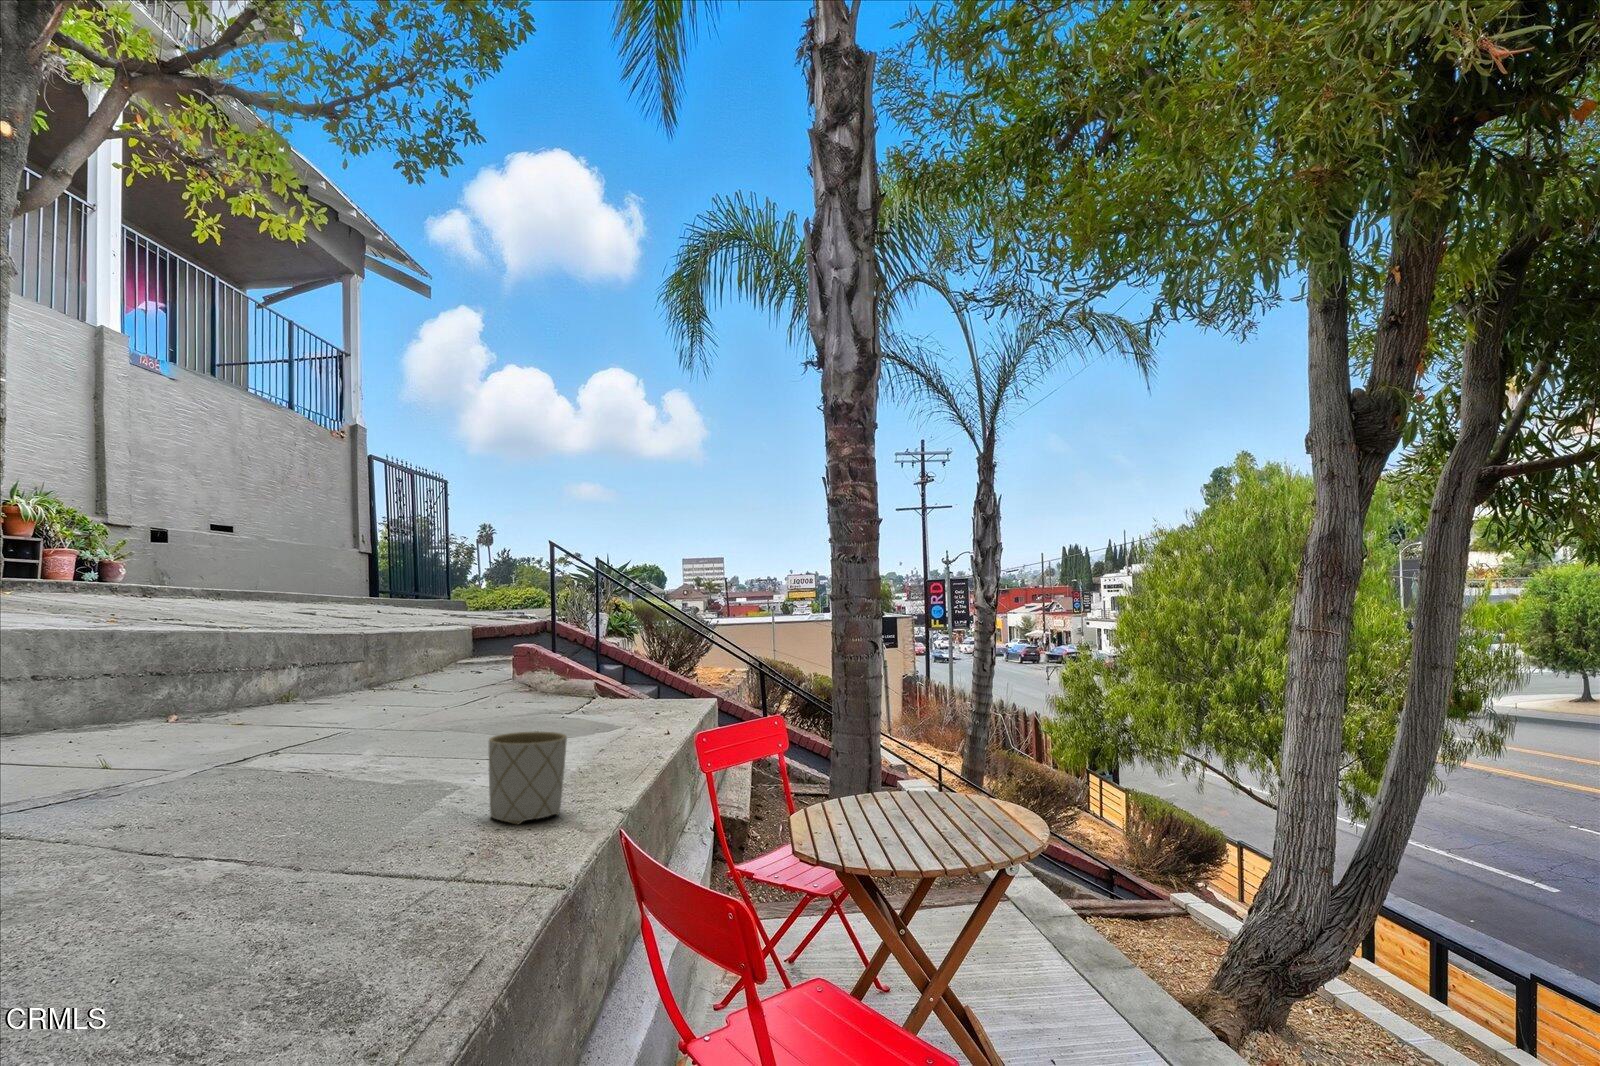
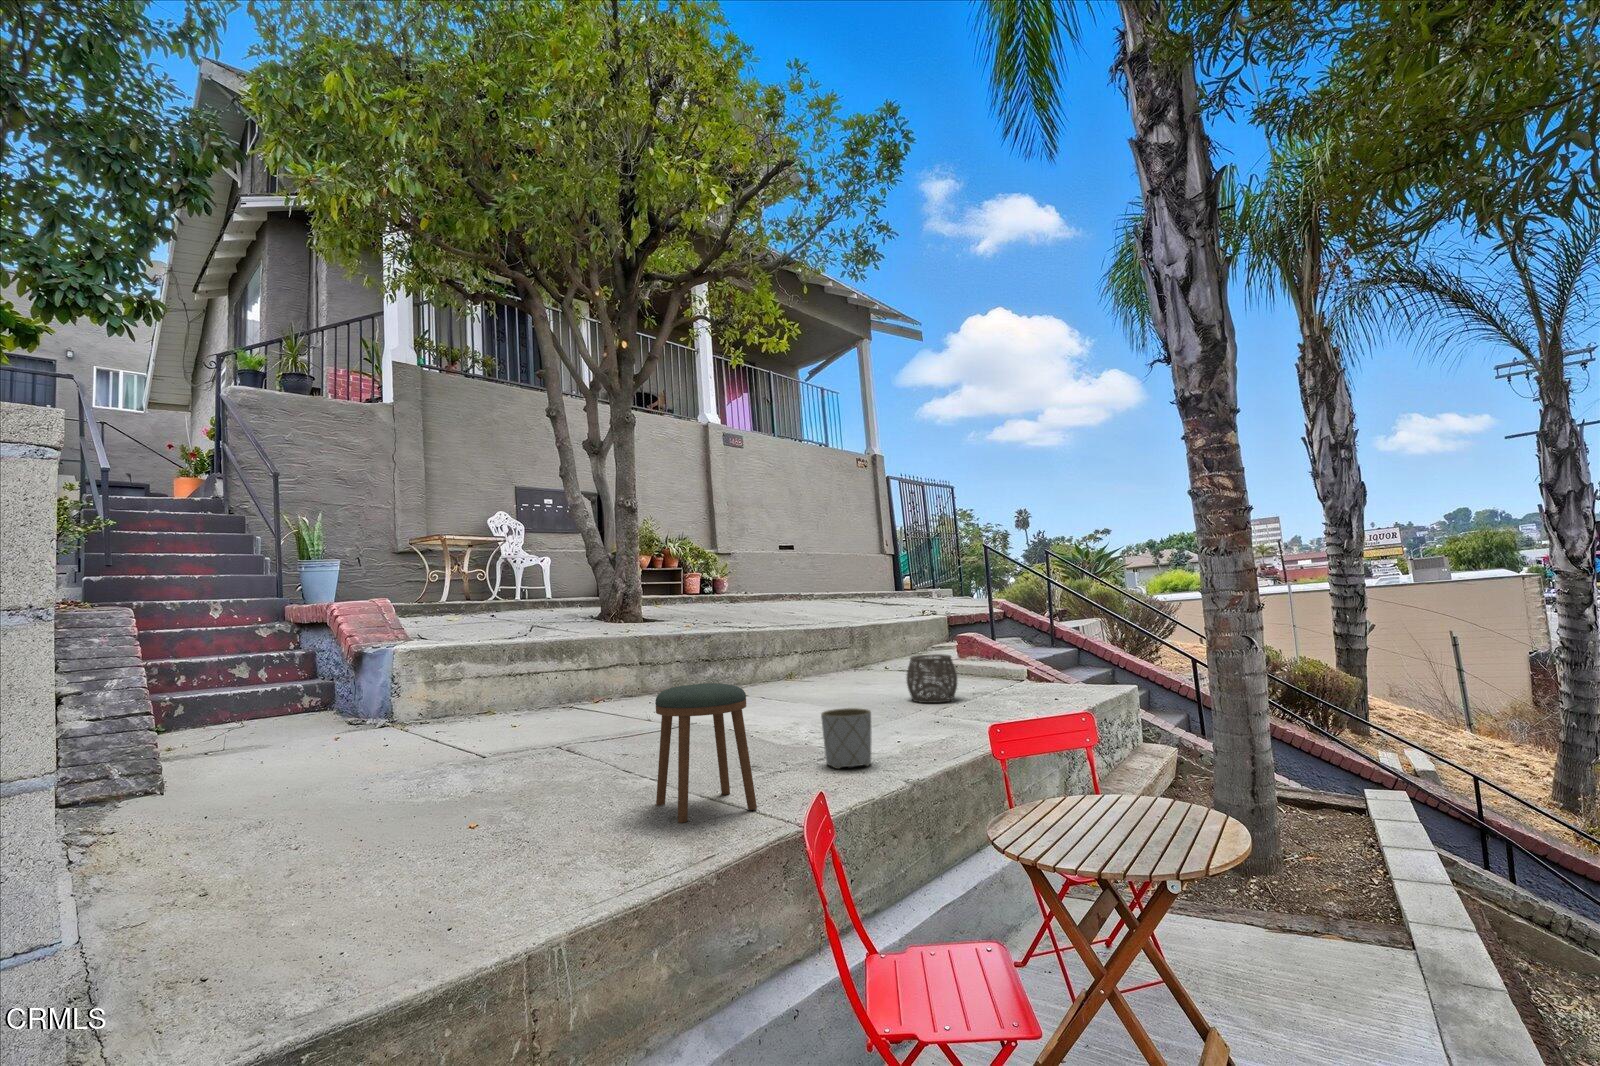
woven basket: none [497,665,566,727] -> present [907,654,957,703]
stool: none [230,692,462,965] -> present [655,683,757,823]

